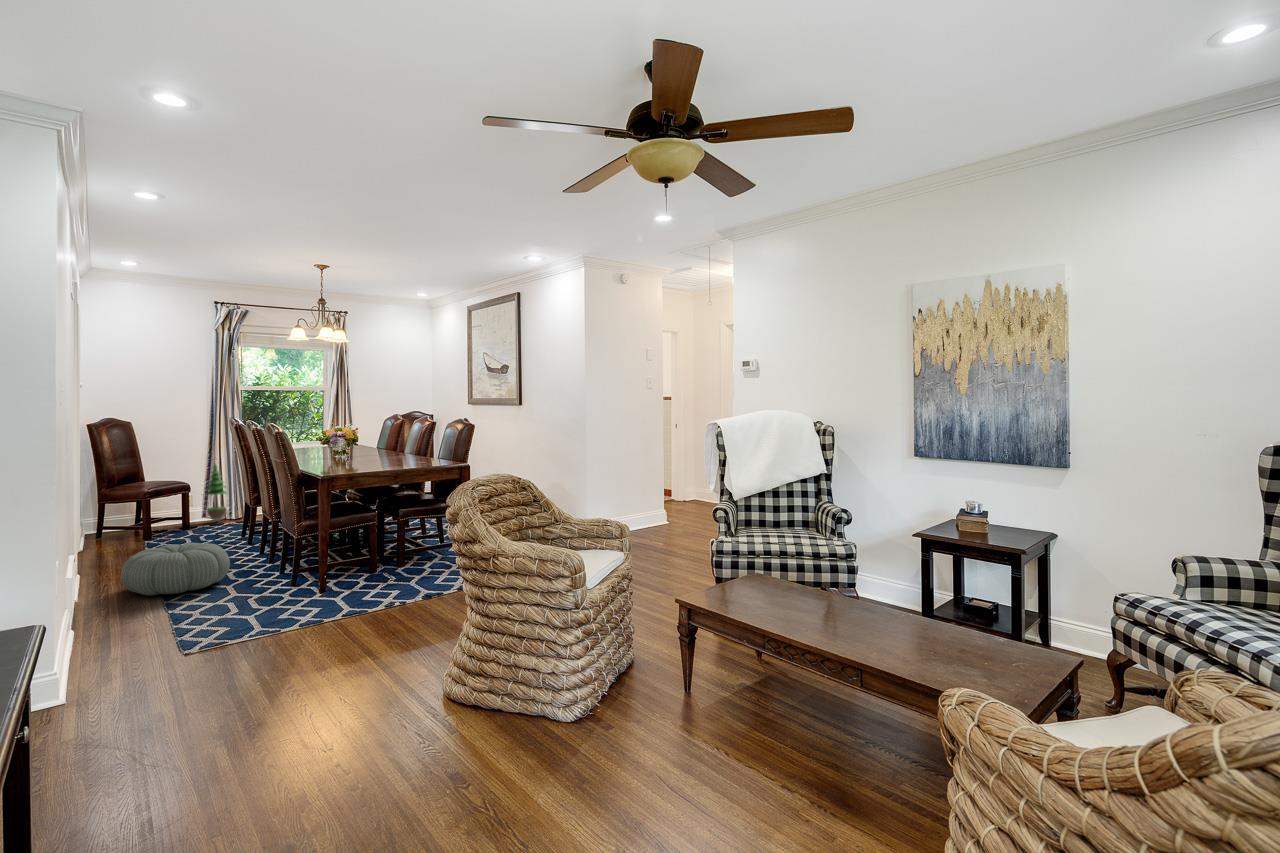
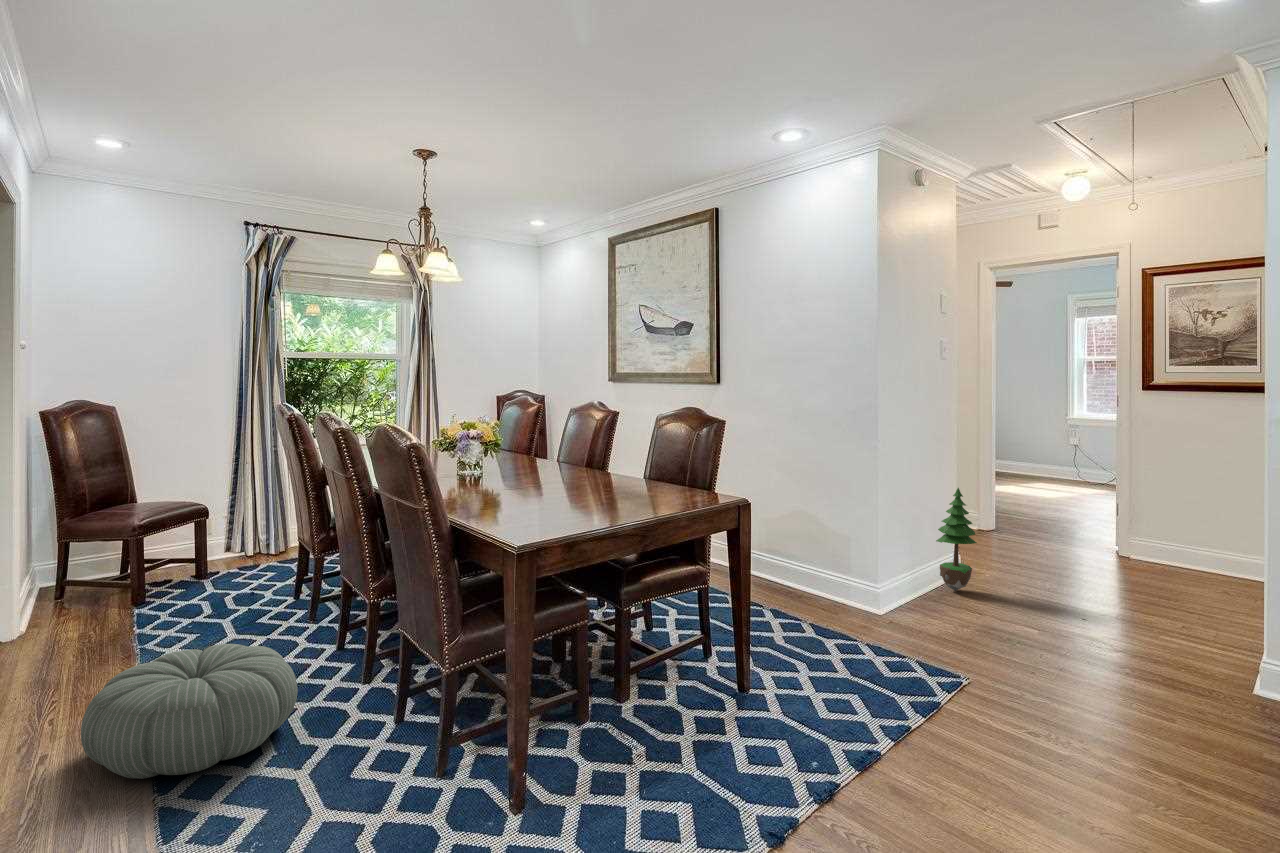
potted tree: present [205,464,227,522] -> present [936,488,977,591]

